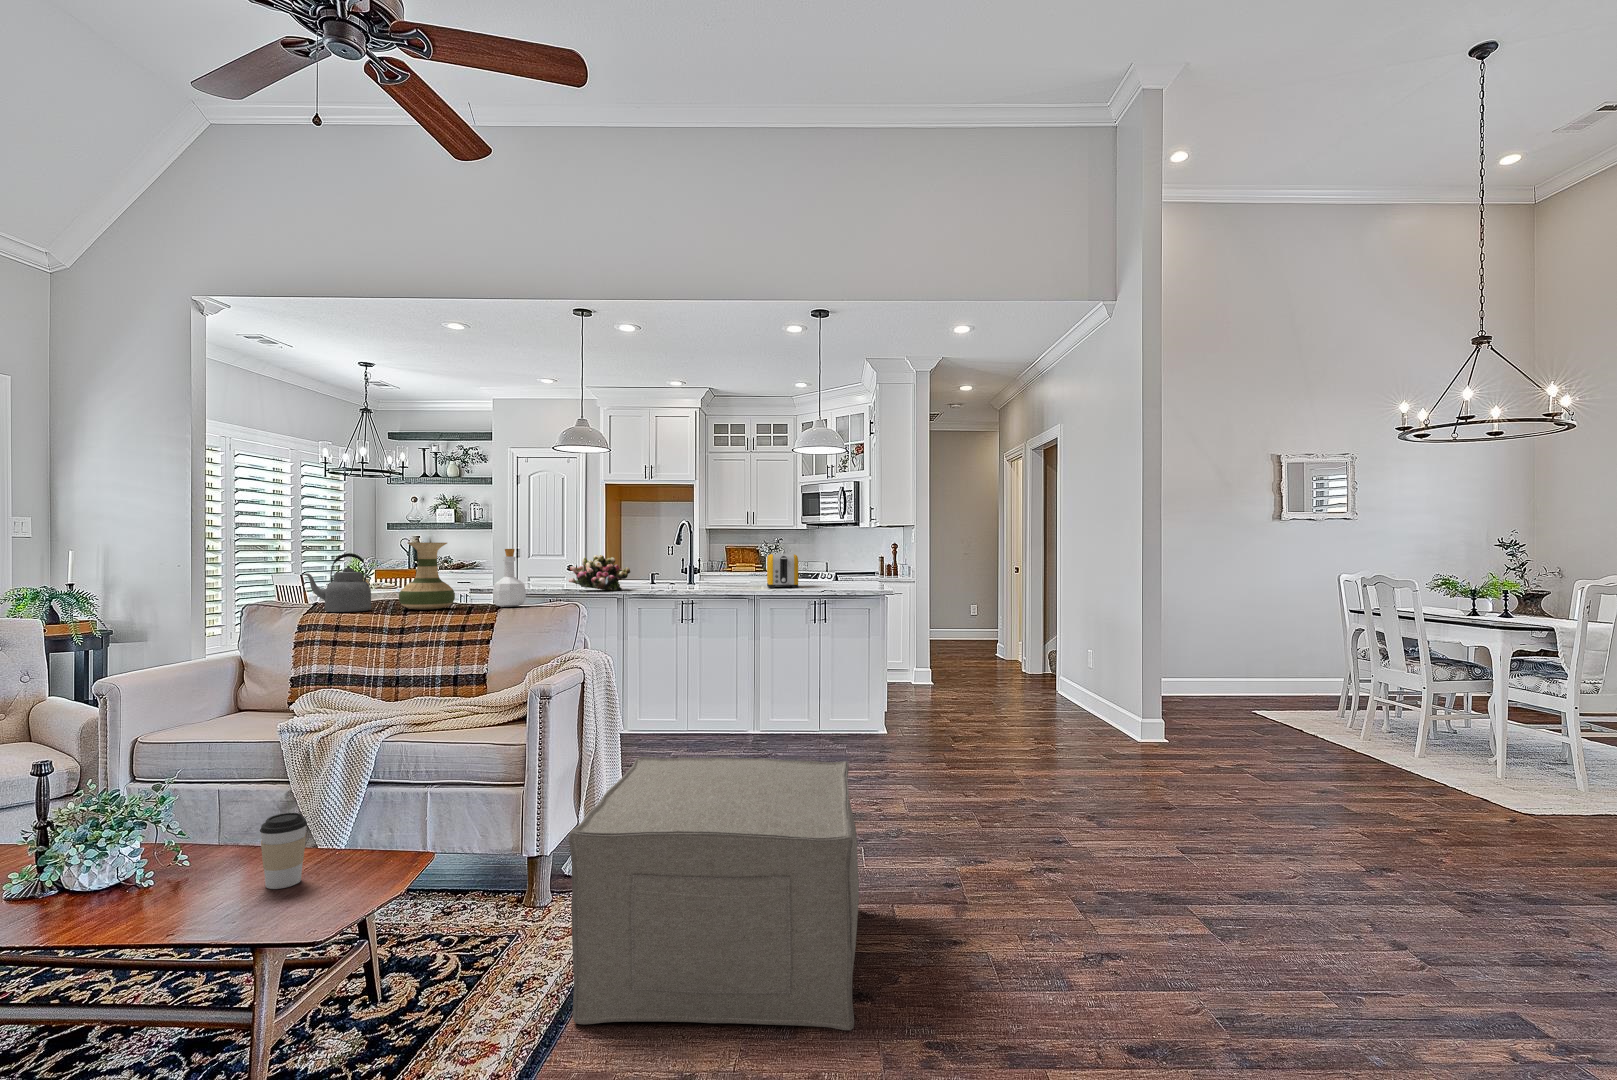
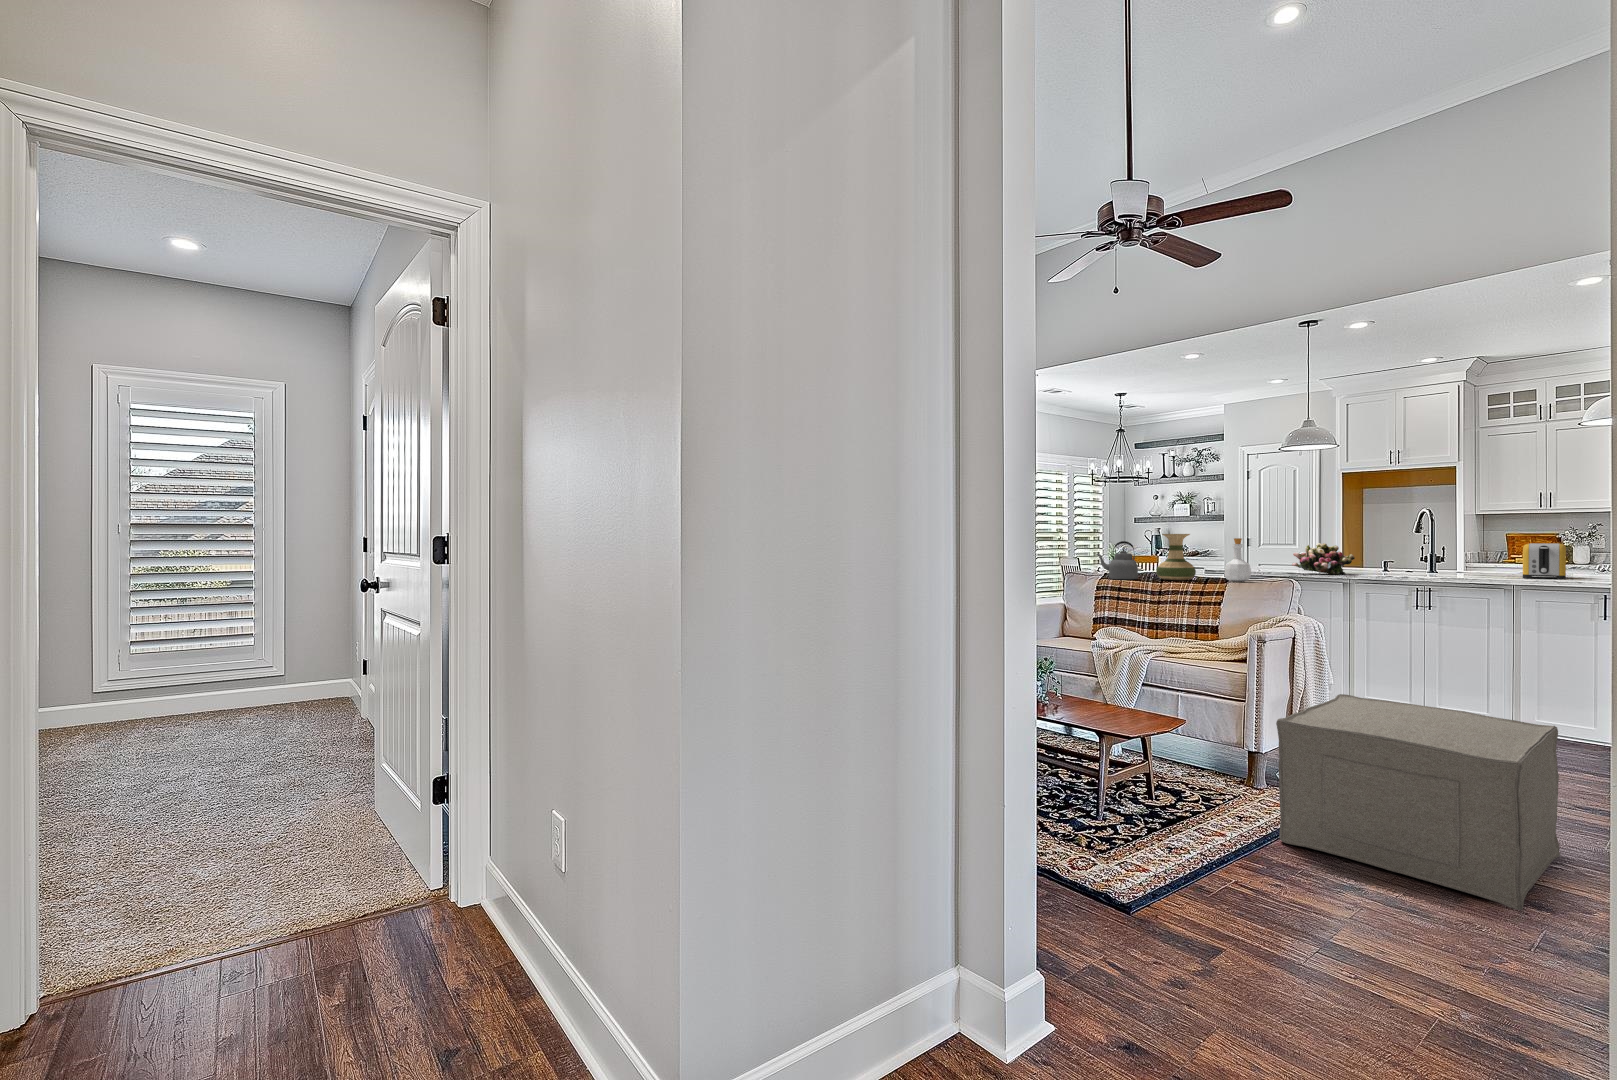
coffee cup: present [260,813,307,889] -> none [1096,680,1119,718]

